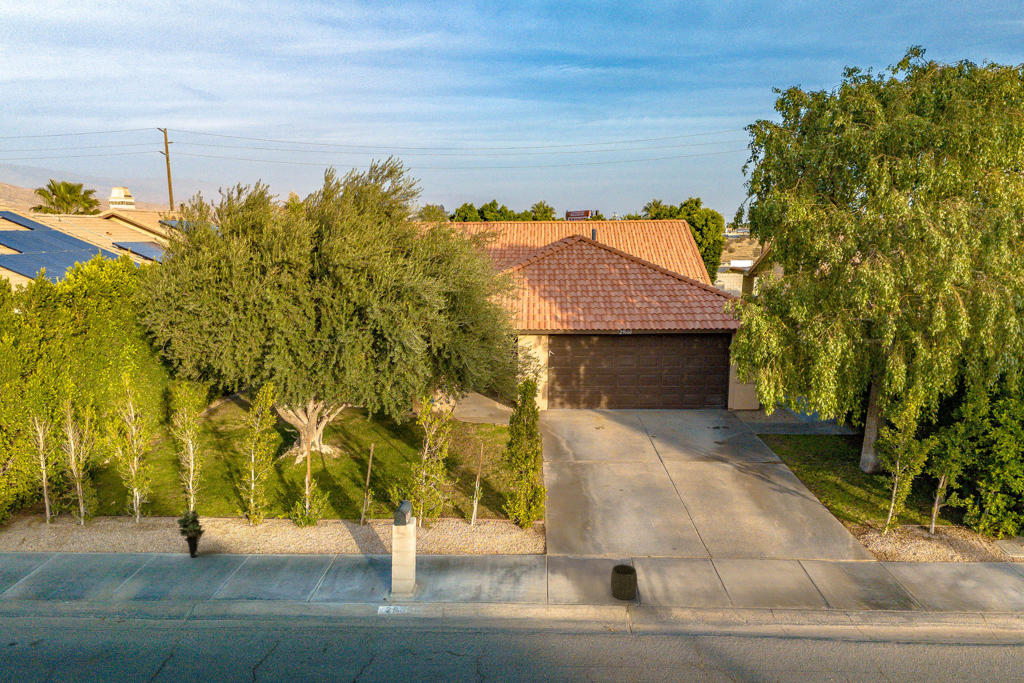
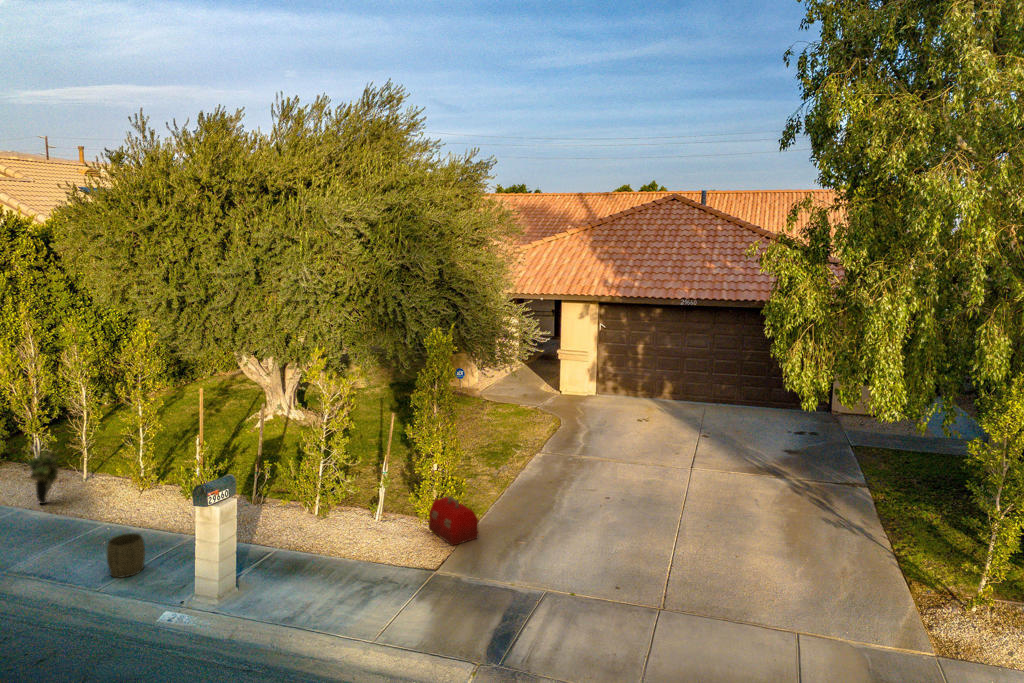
toolbox: none [529,505,569,541] -> present [429,497,479,545]
woven basket: present [611,564,637,600] -> present [107,533,145,578]

